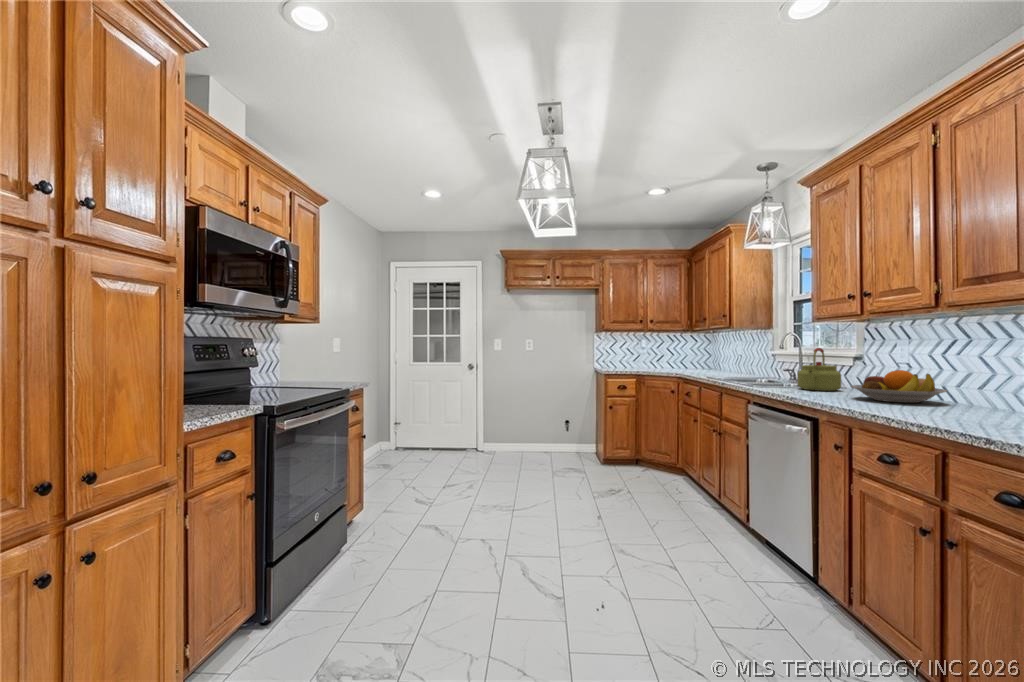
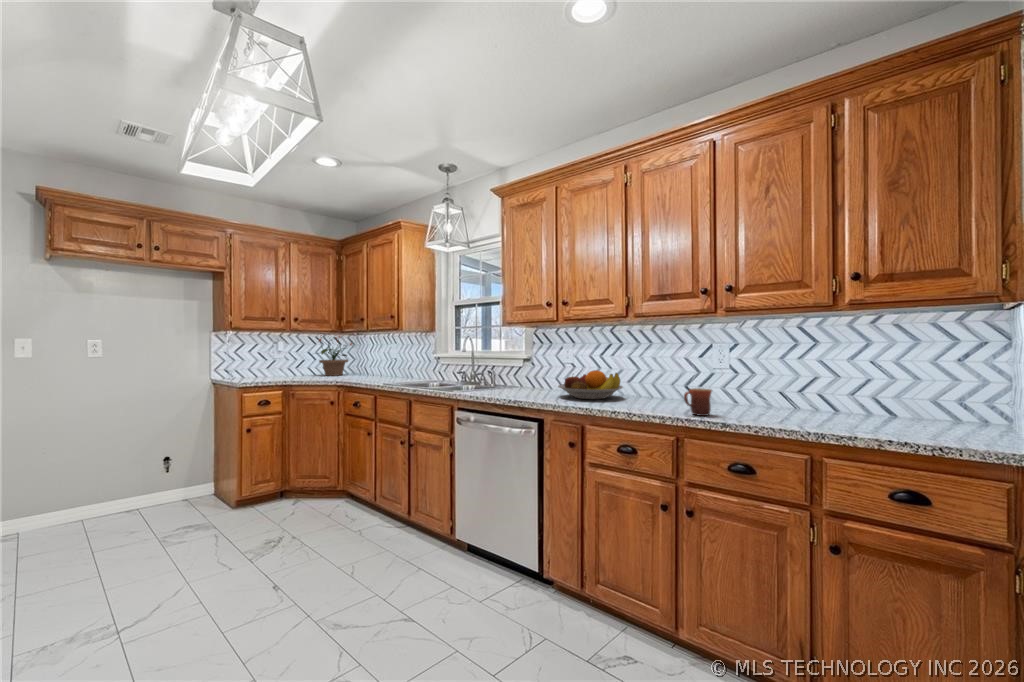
potted plant: none [669,332,705,369] -> present [319,335,352,376]
kettle: present [798,348,841,391] -> none [495,351,529,393]
mug: none [947,392,996,424] -> present [684,388,712,416]

